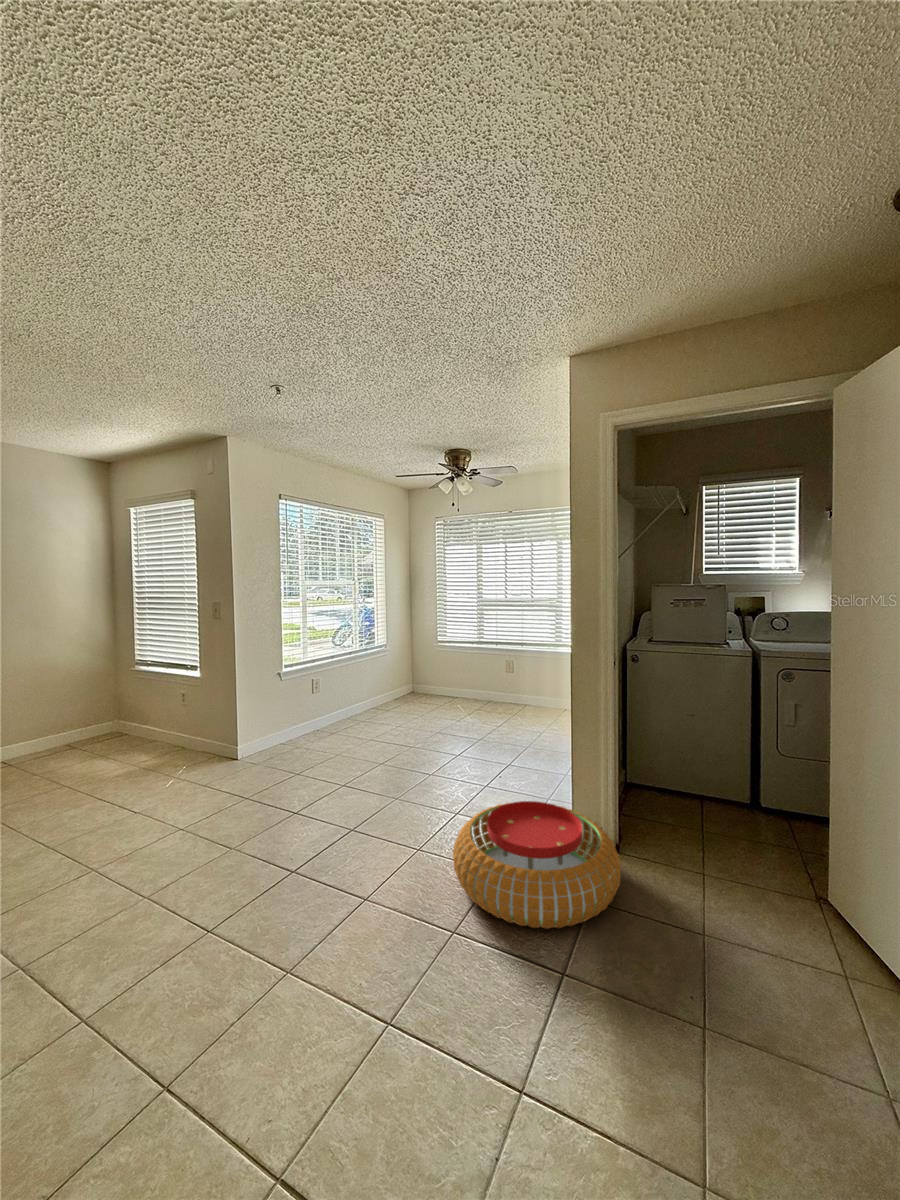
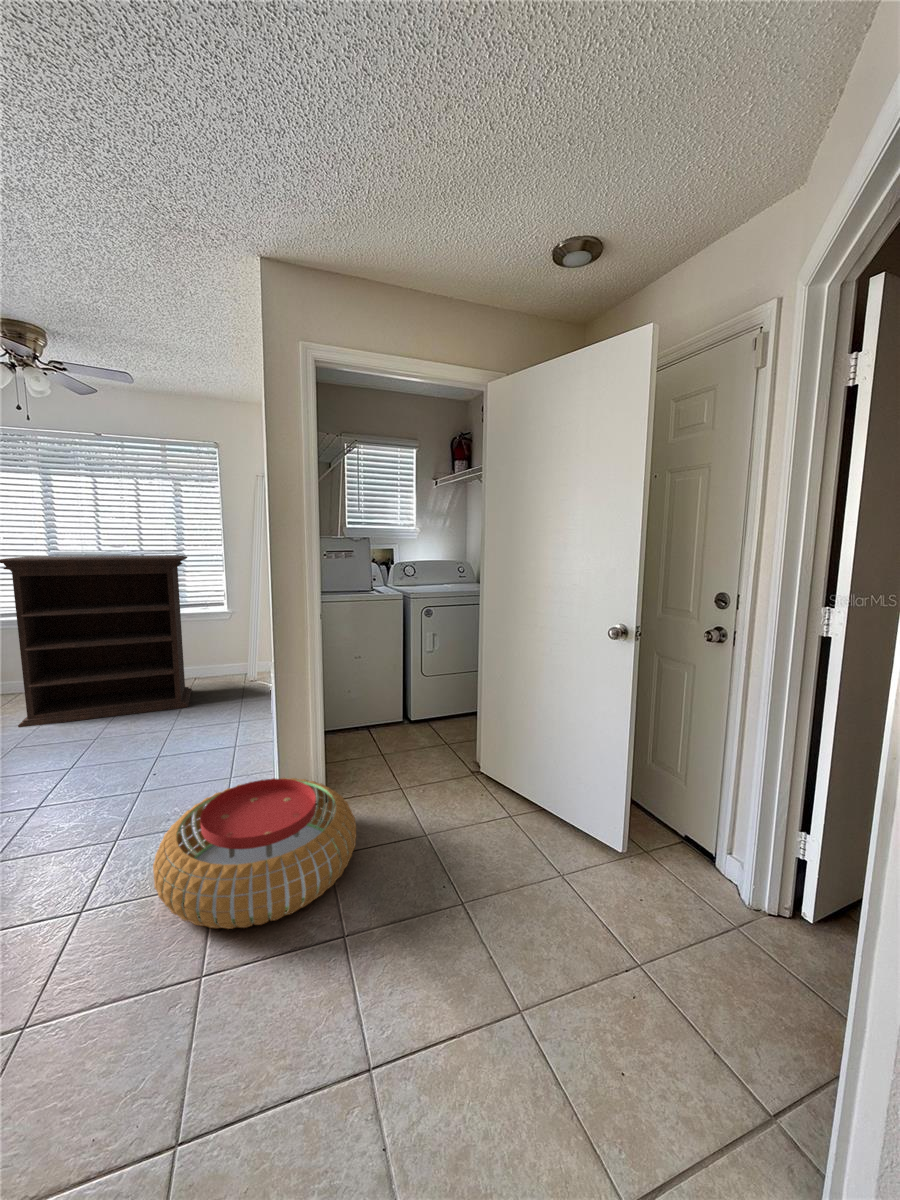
bookshelf: none [443,602,563,731] -> present [0,555,192,727]

